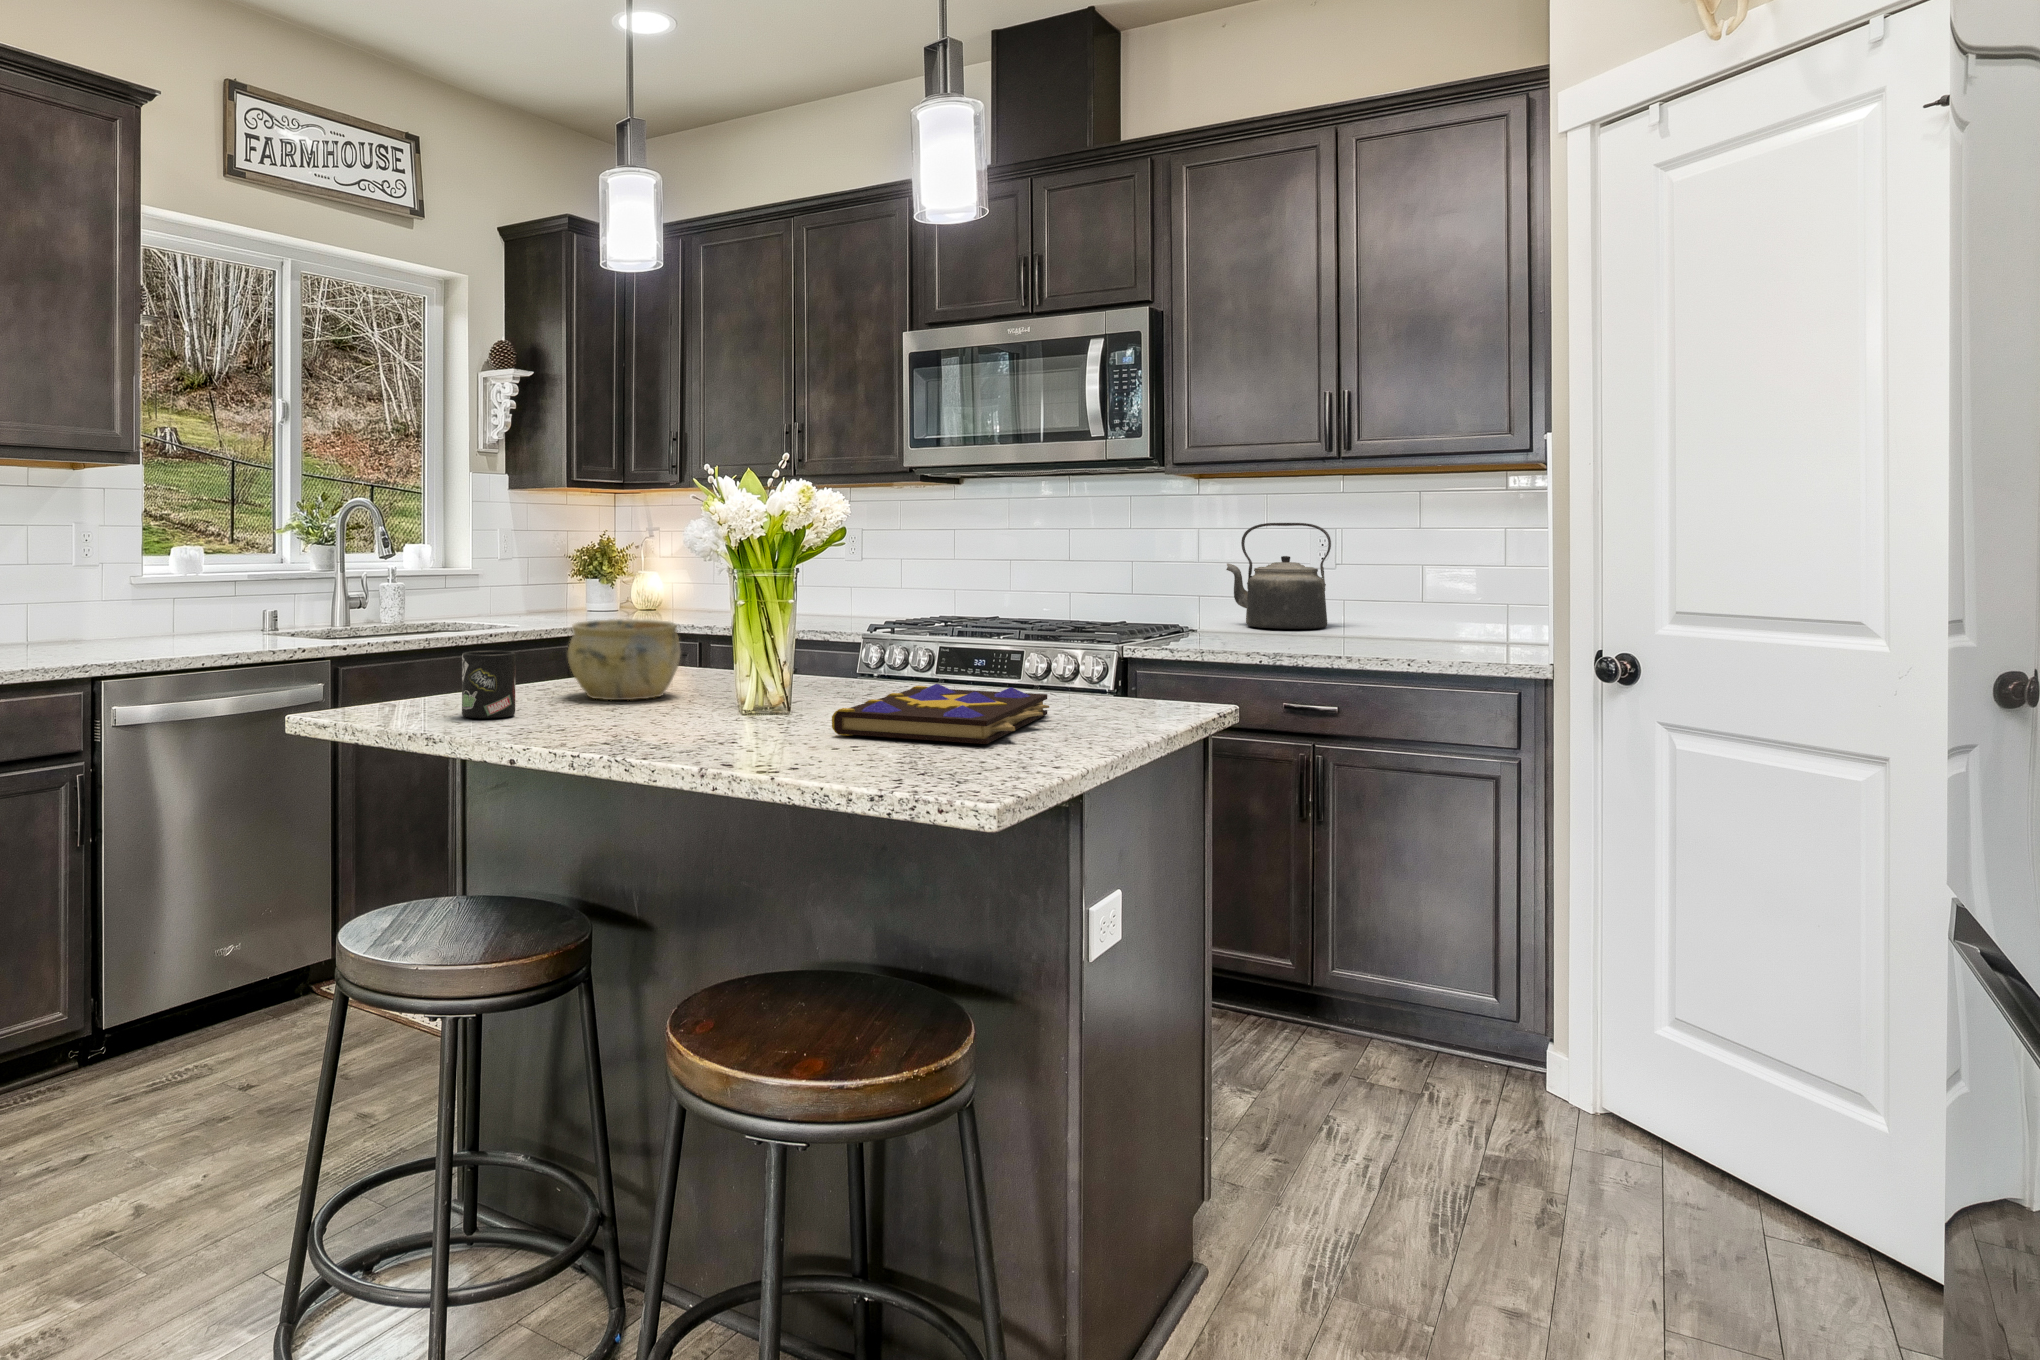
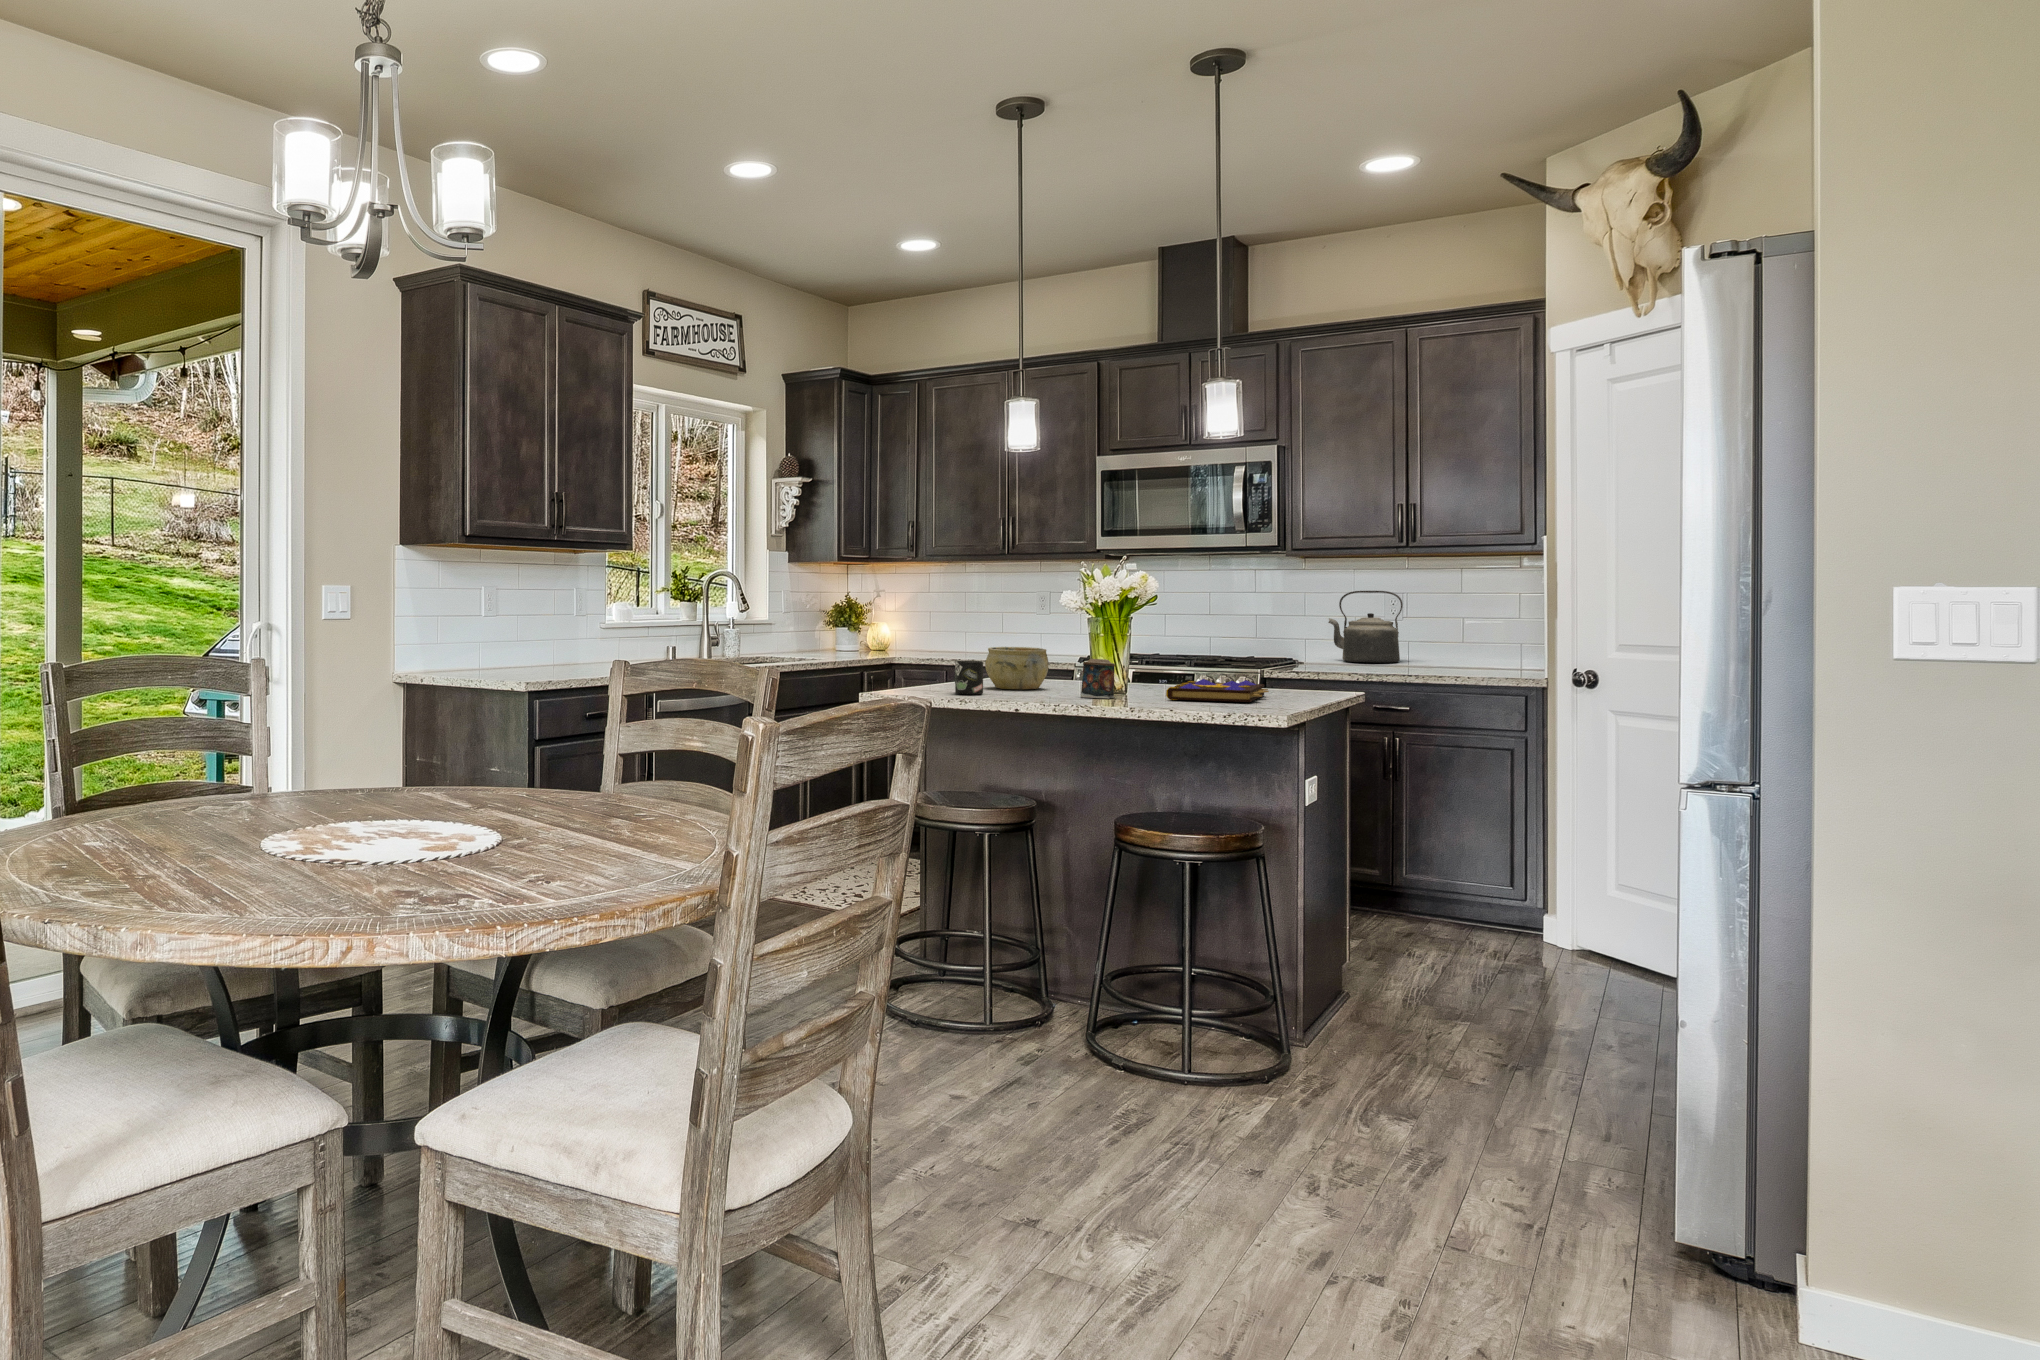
candle: none [679,649,749,731] -> present [1081,659,1115,699]

